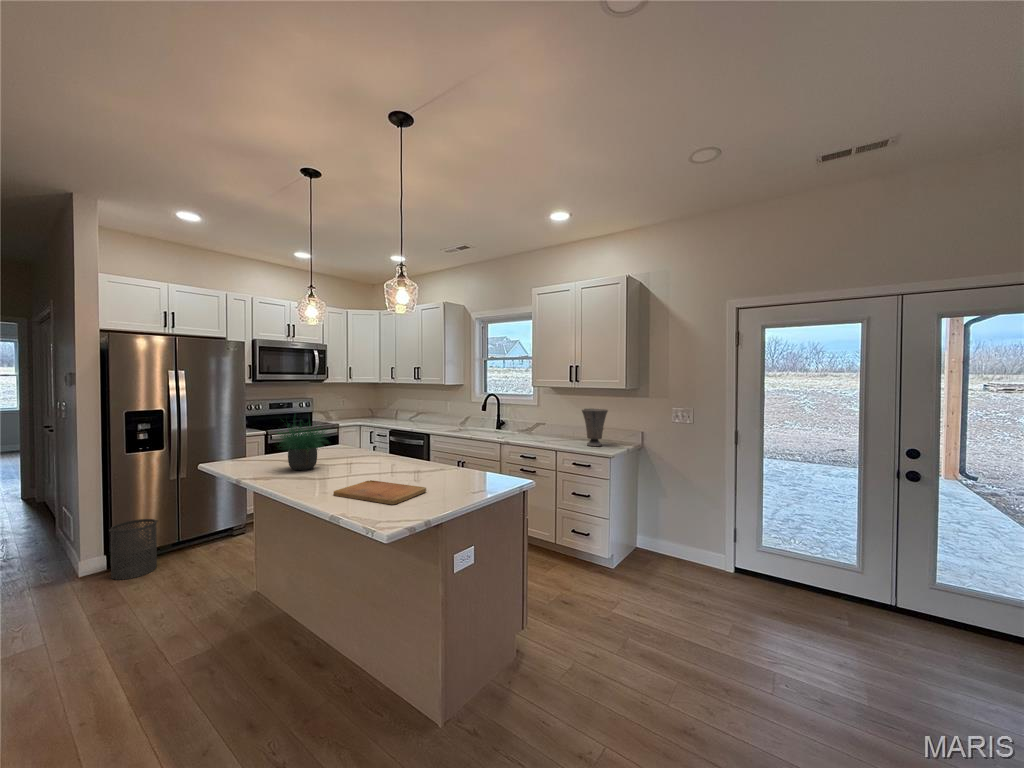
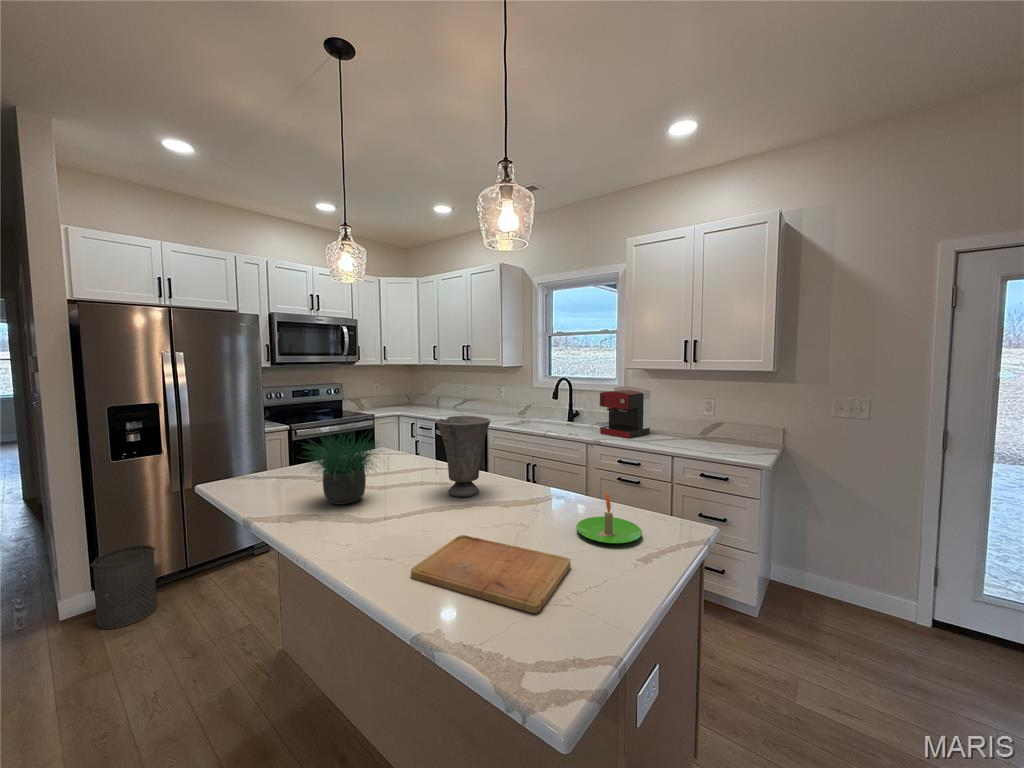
coffee maker: none [514,400,552,440] -> present [600,386,650,438]
vase: present [582,408,608,446] -> present [436,416,490,497]
candle: none [442,456,481,484] -> present [576,492,642,543]

